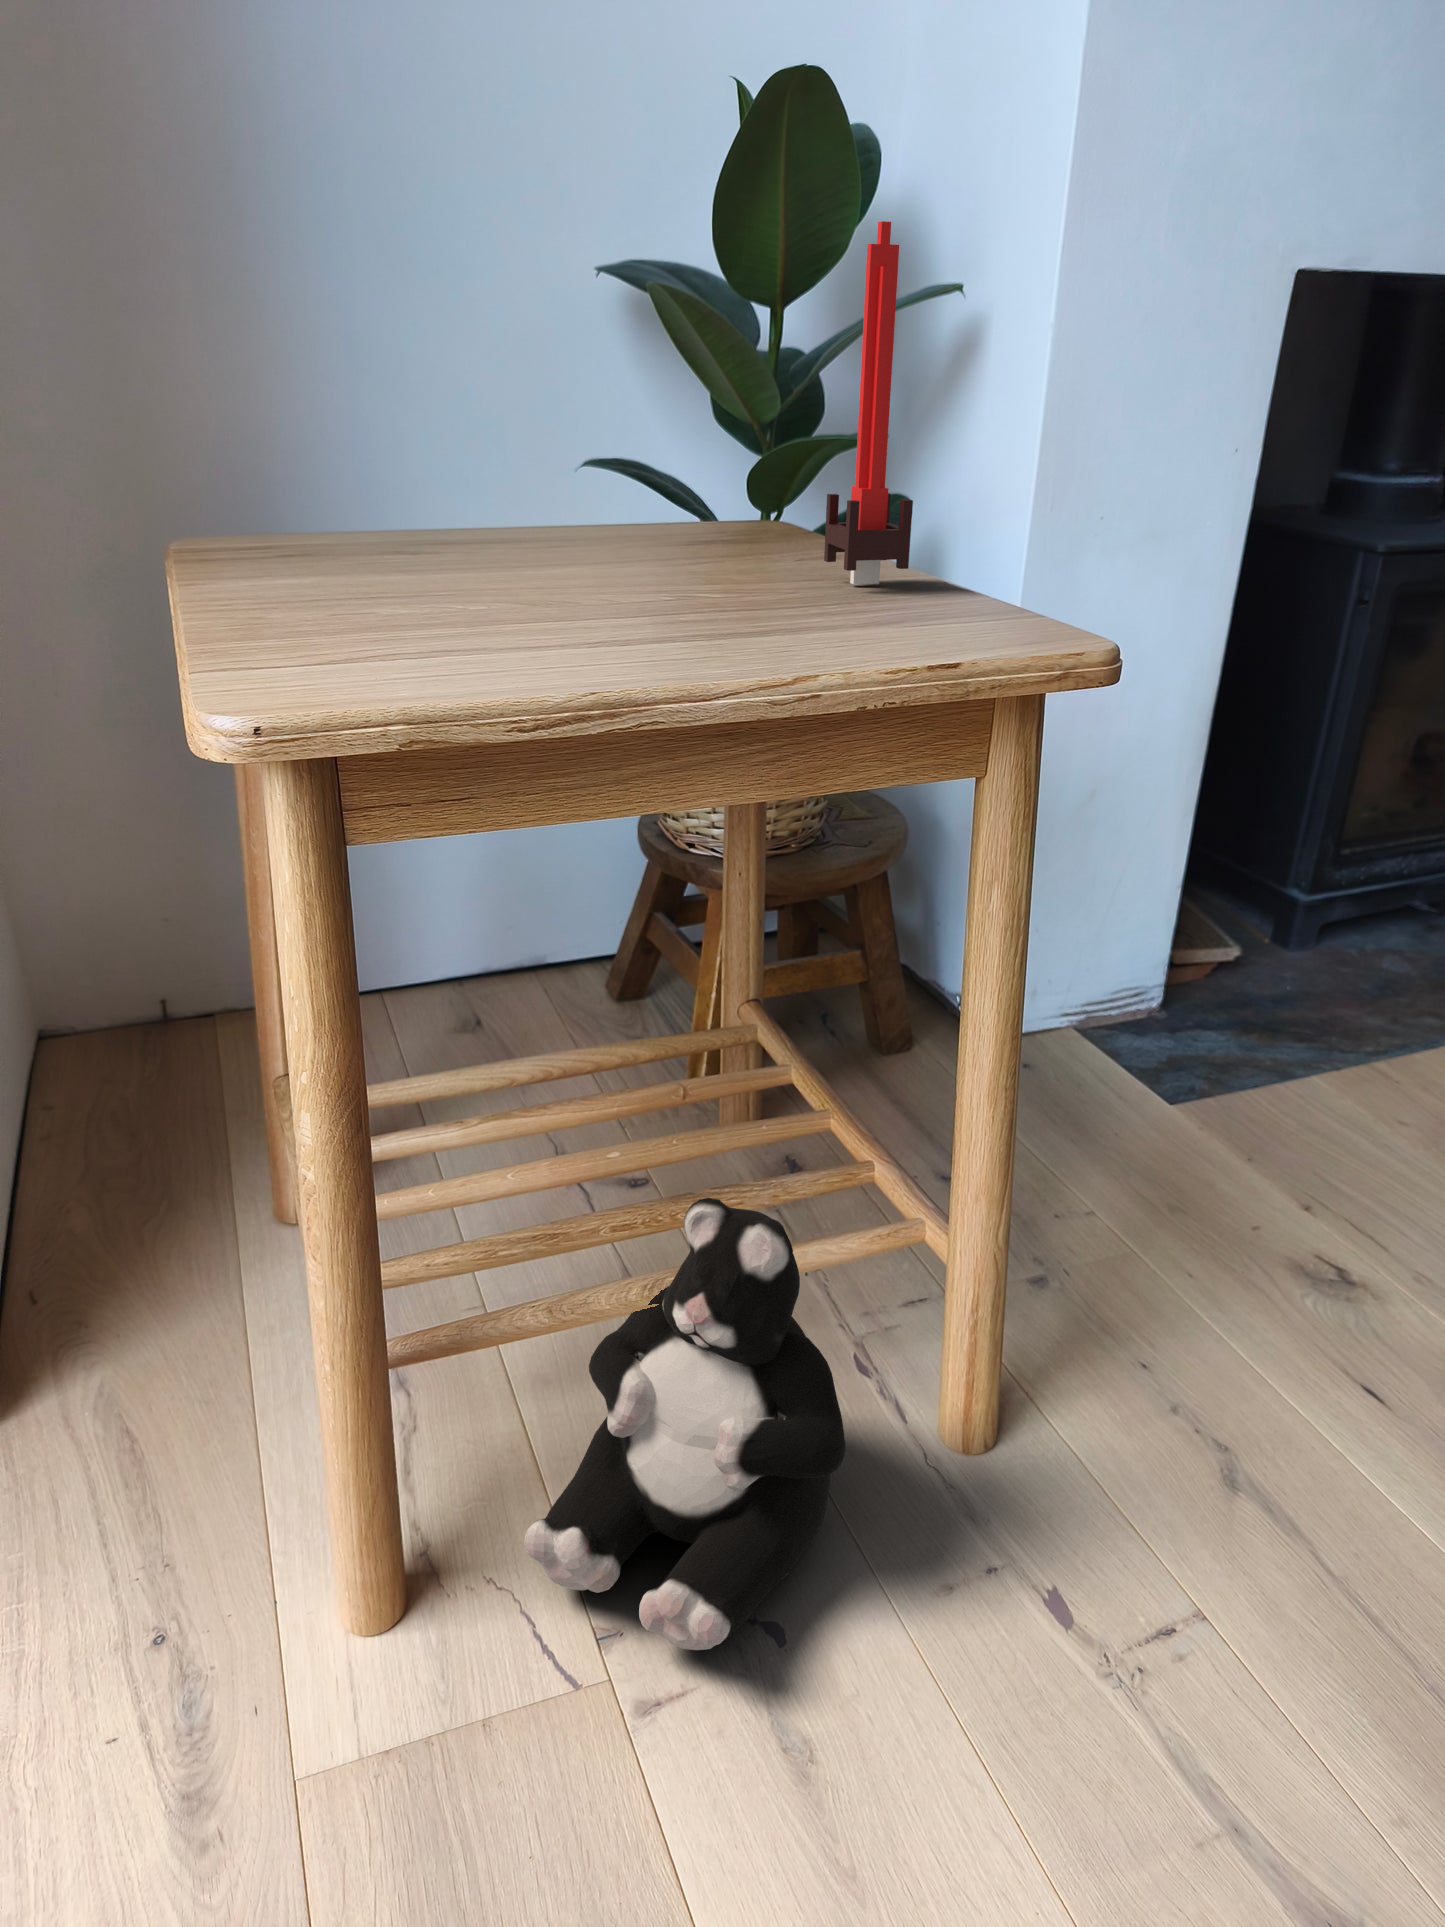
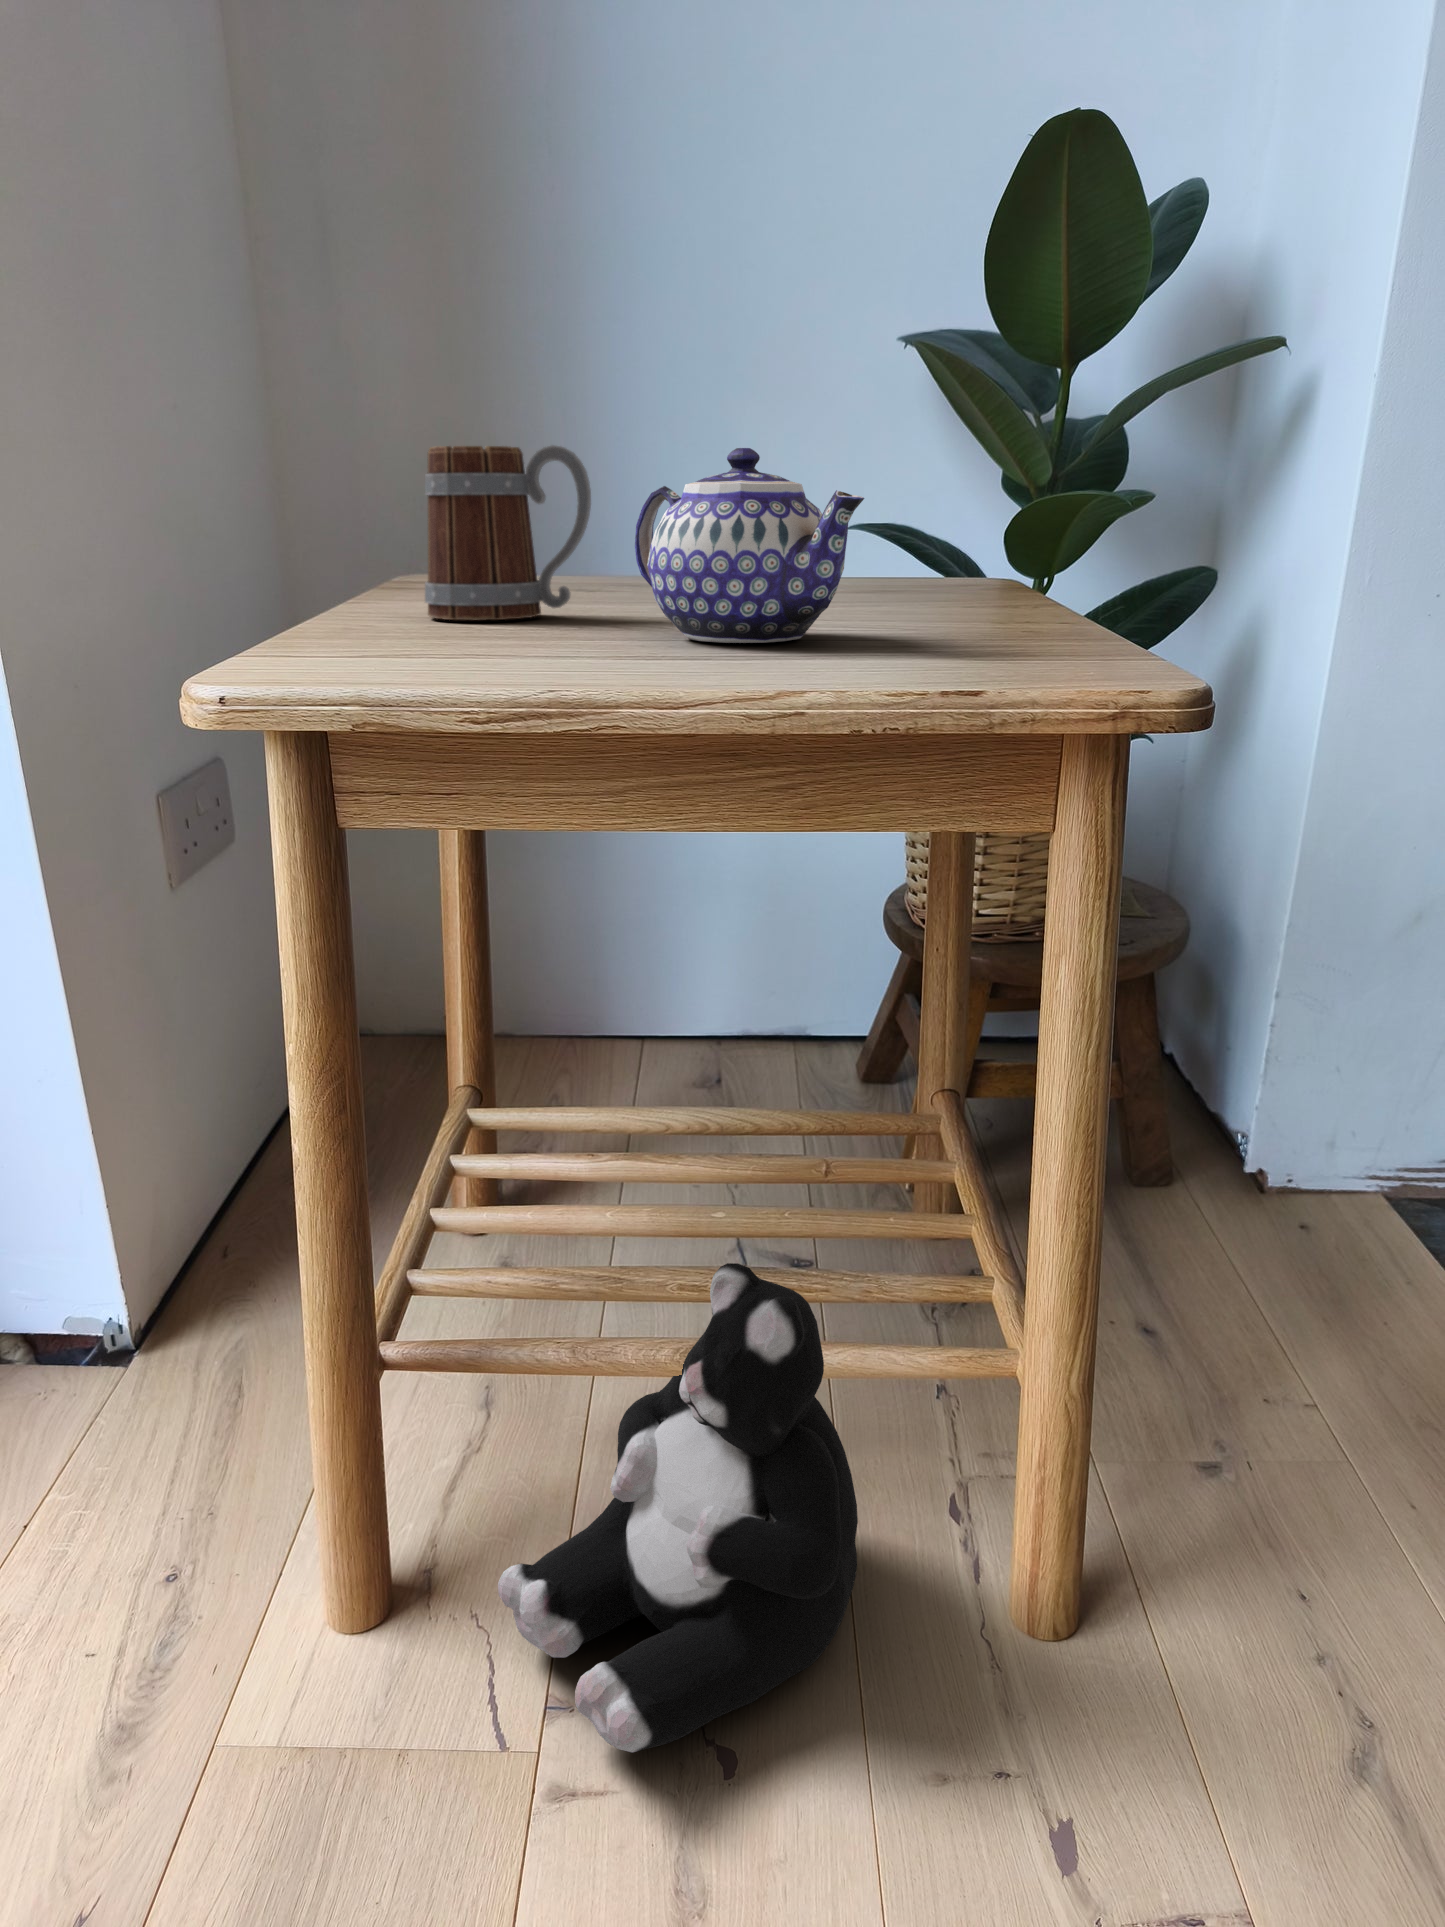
candle: present [824,221,913,585] -> none [971,250,1054,637]
mug: none [225,384,412,580] -> present [425,445,591,620]
teapot: none [498,409,775,607] -> present [635,448,864,643]

